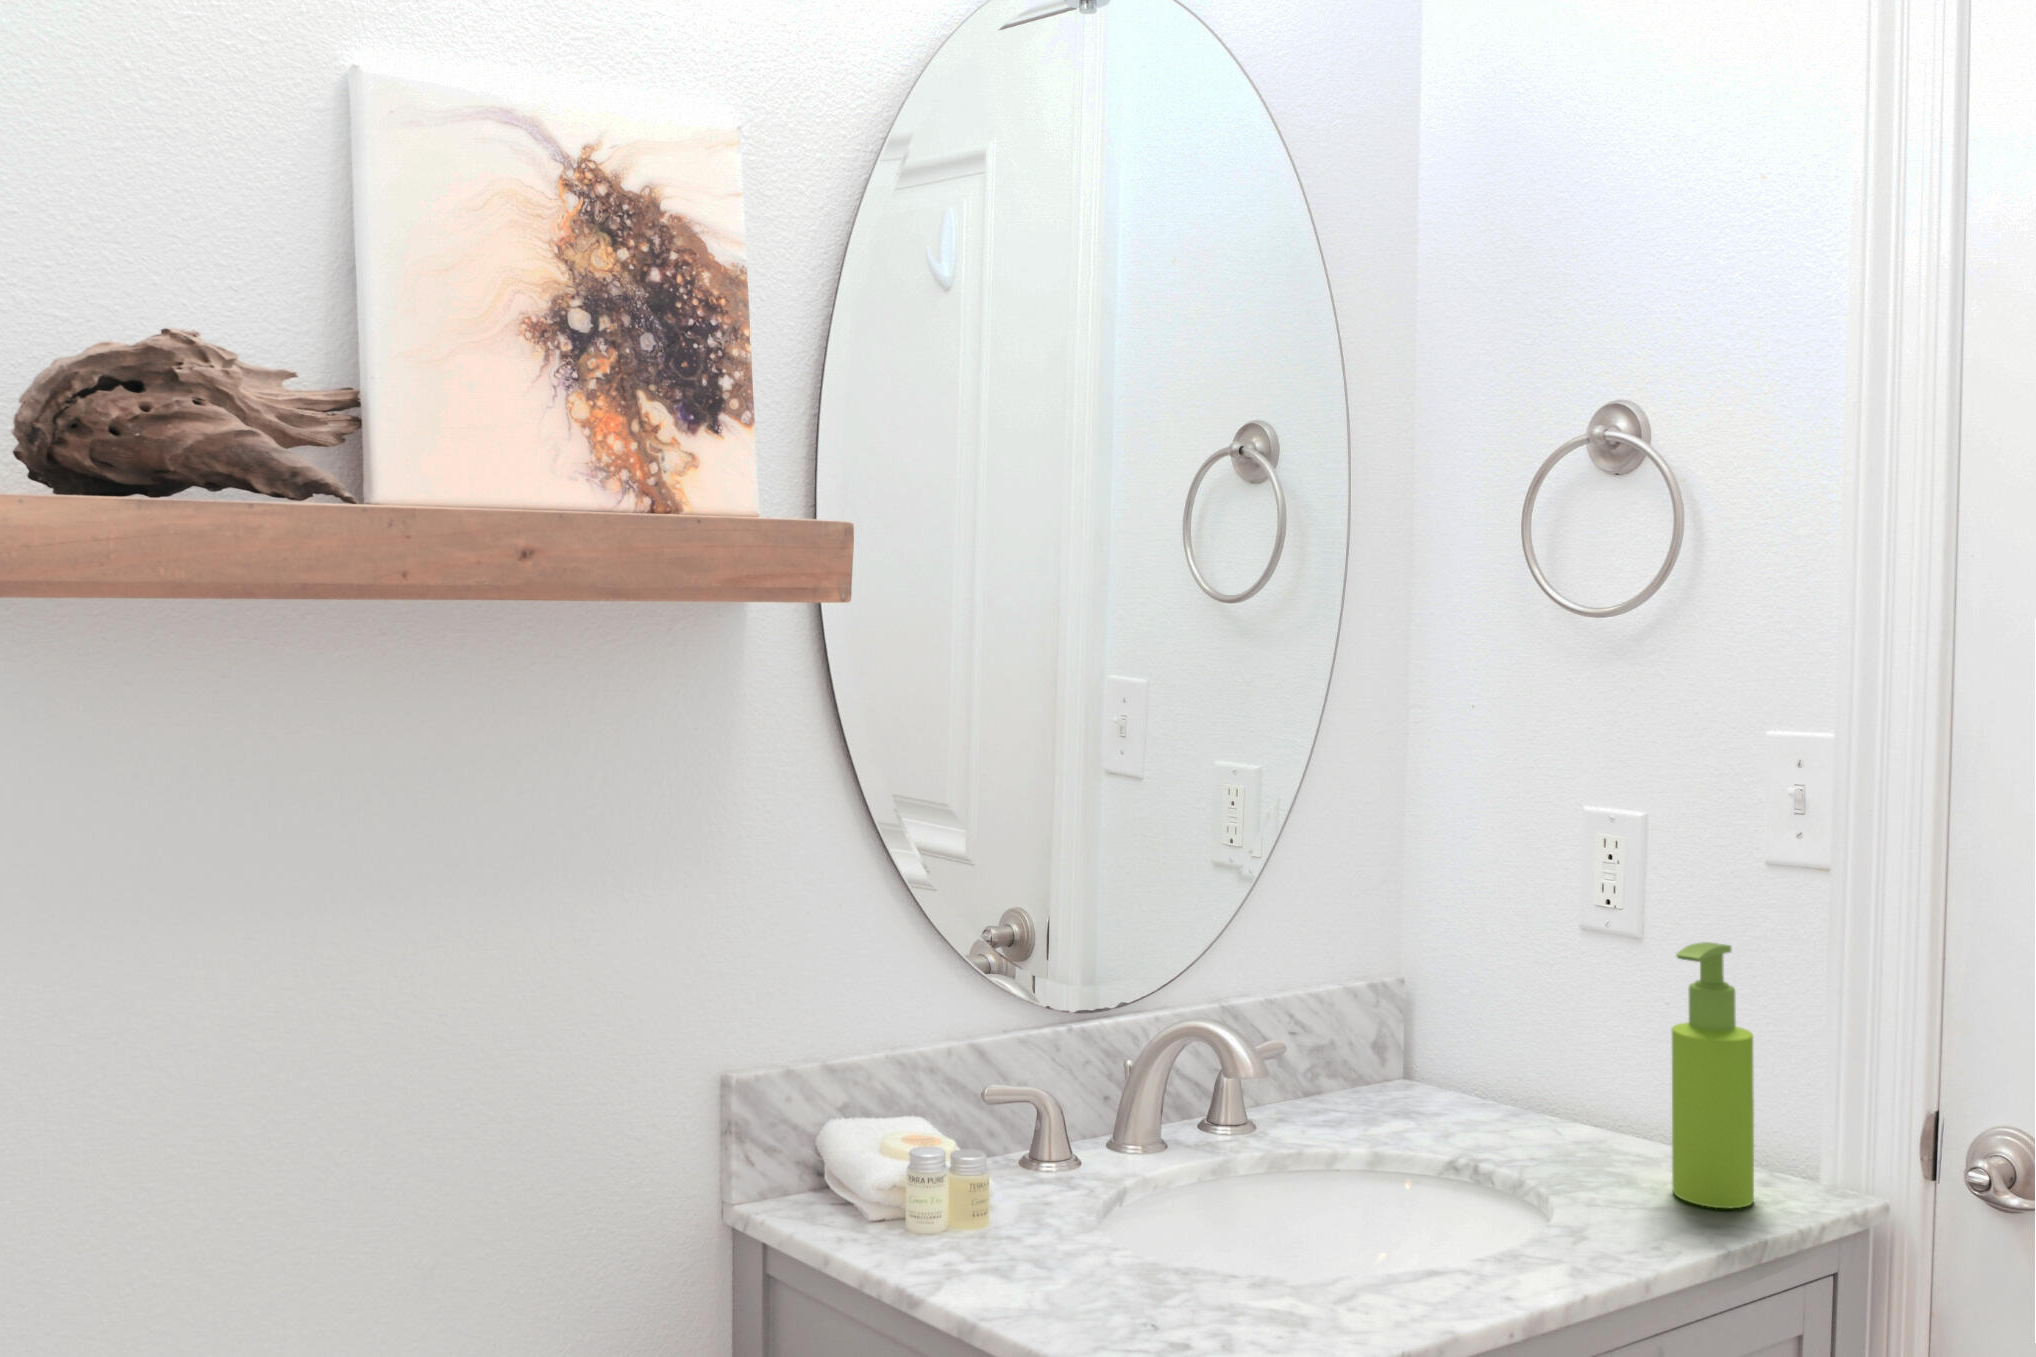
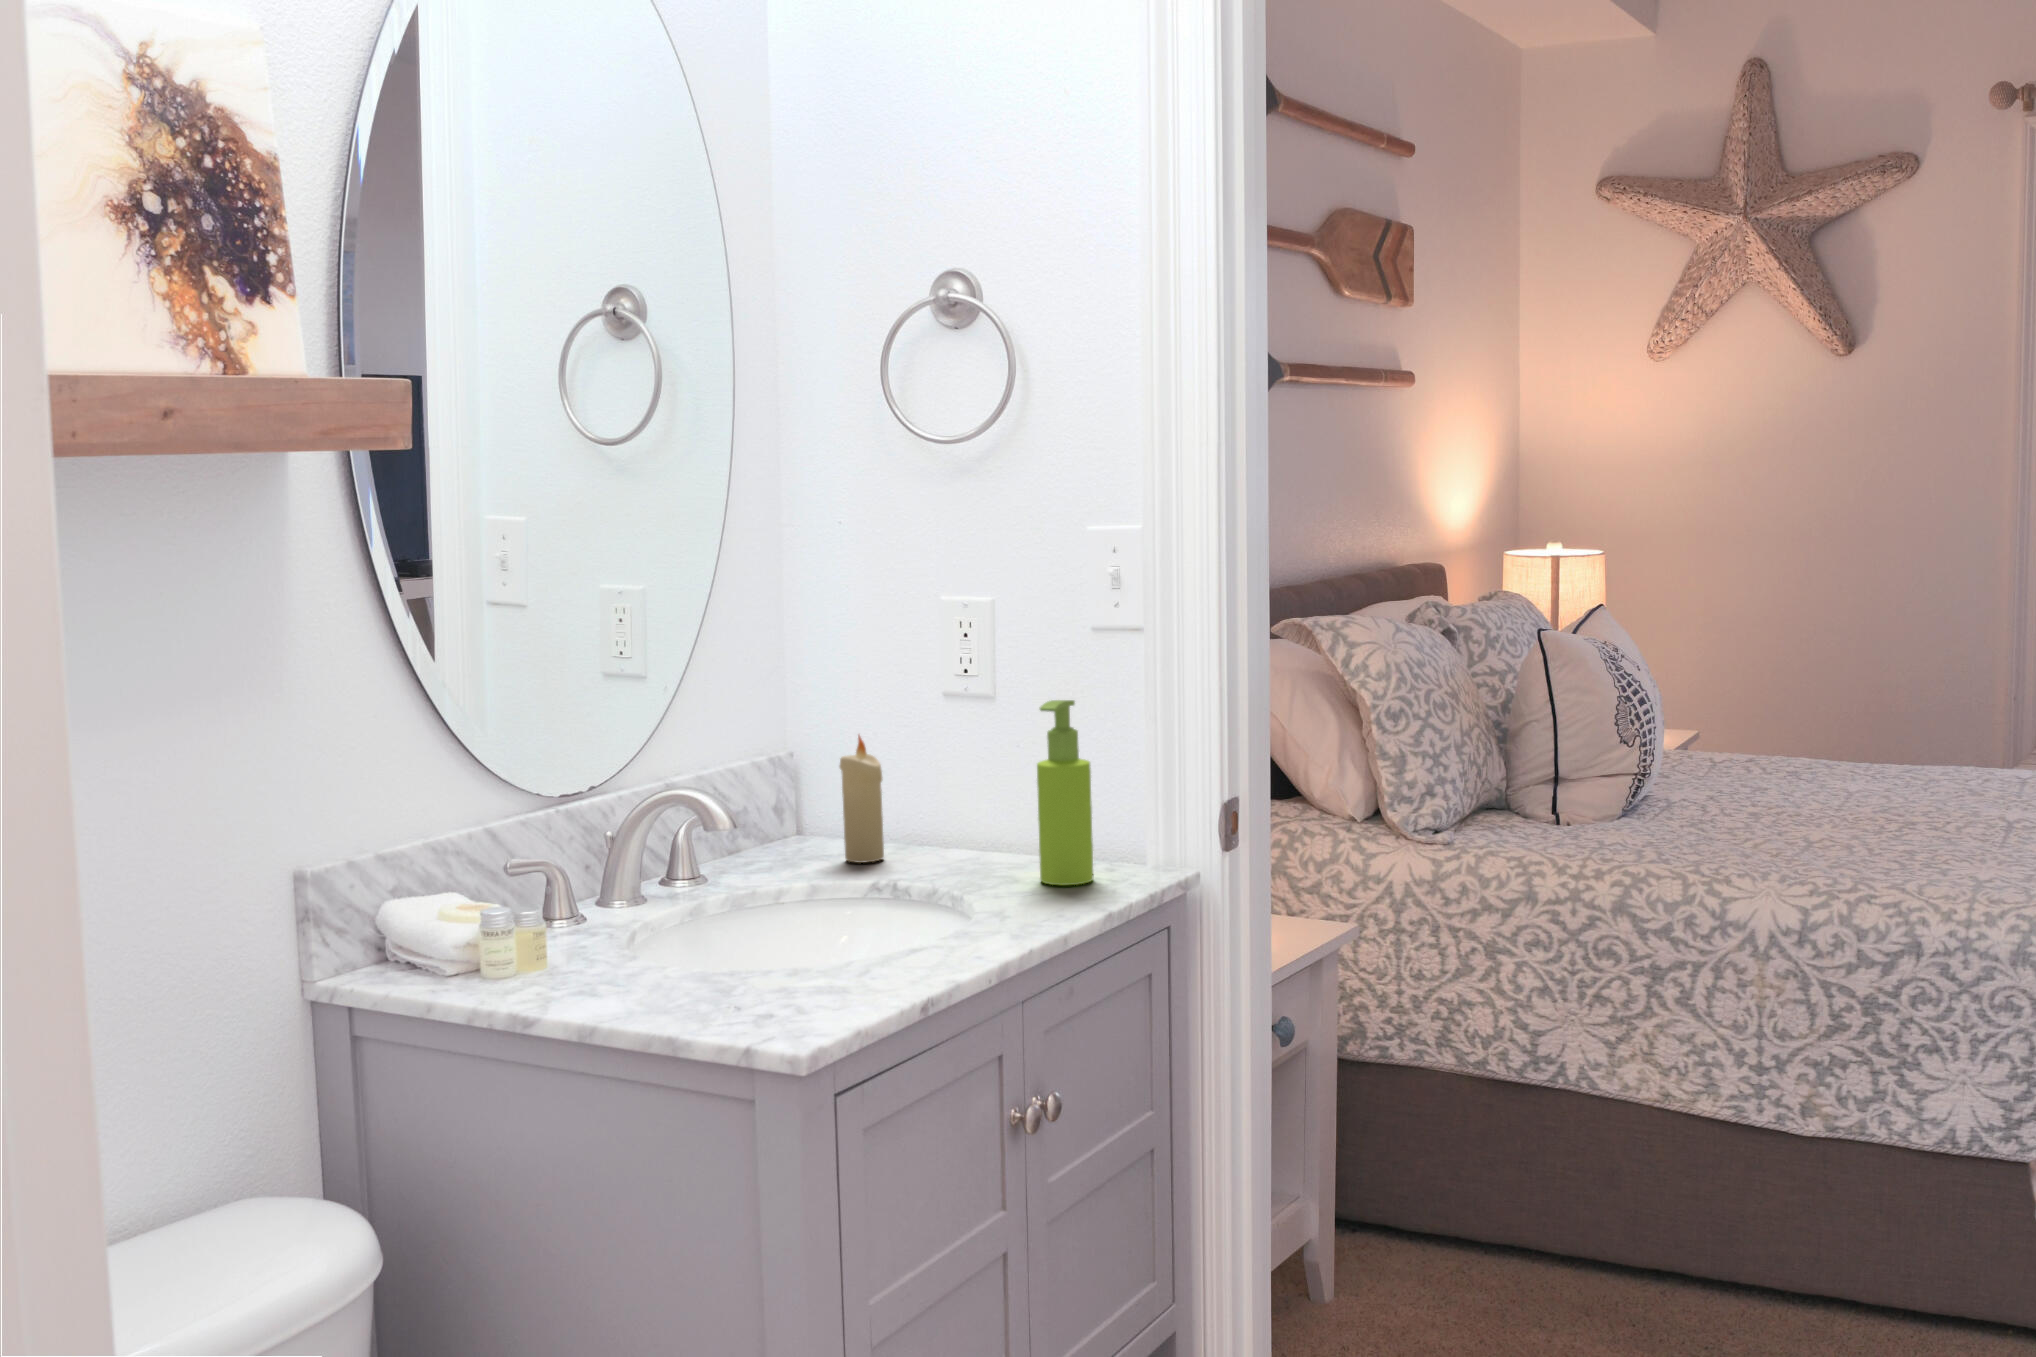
candle: none [1411,950,1465,1116] -> present [840,735,884,863]

